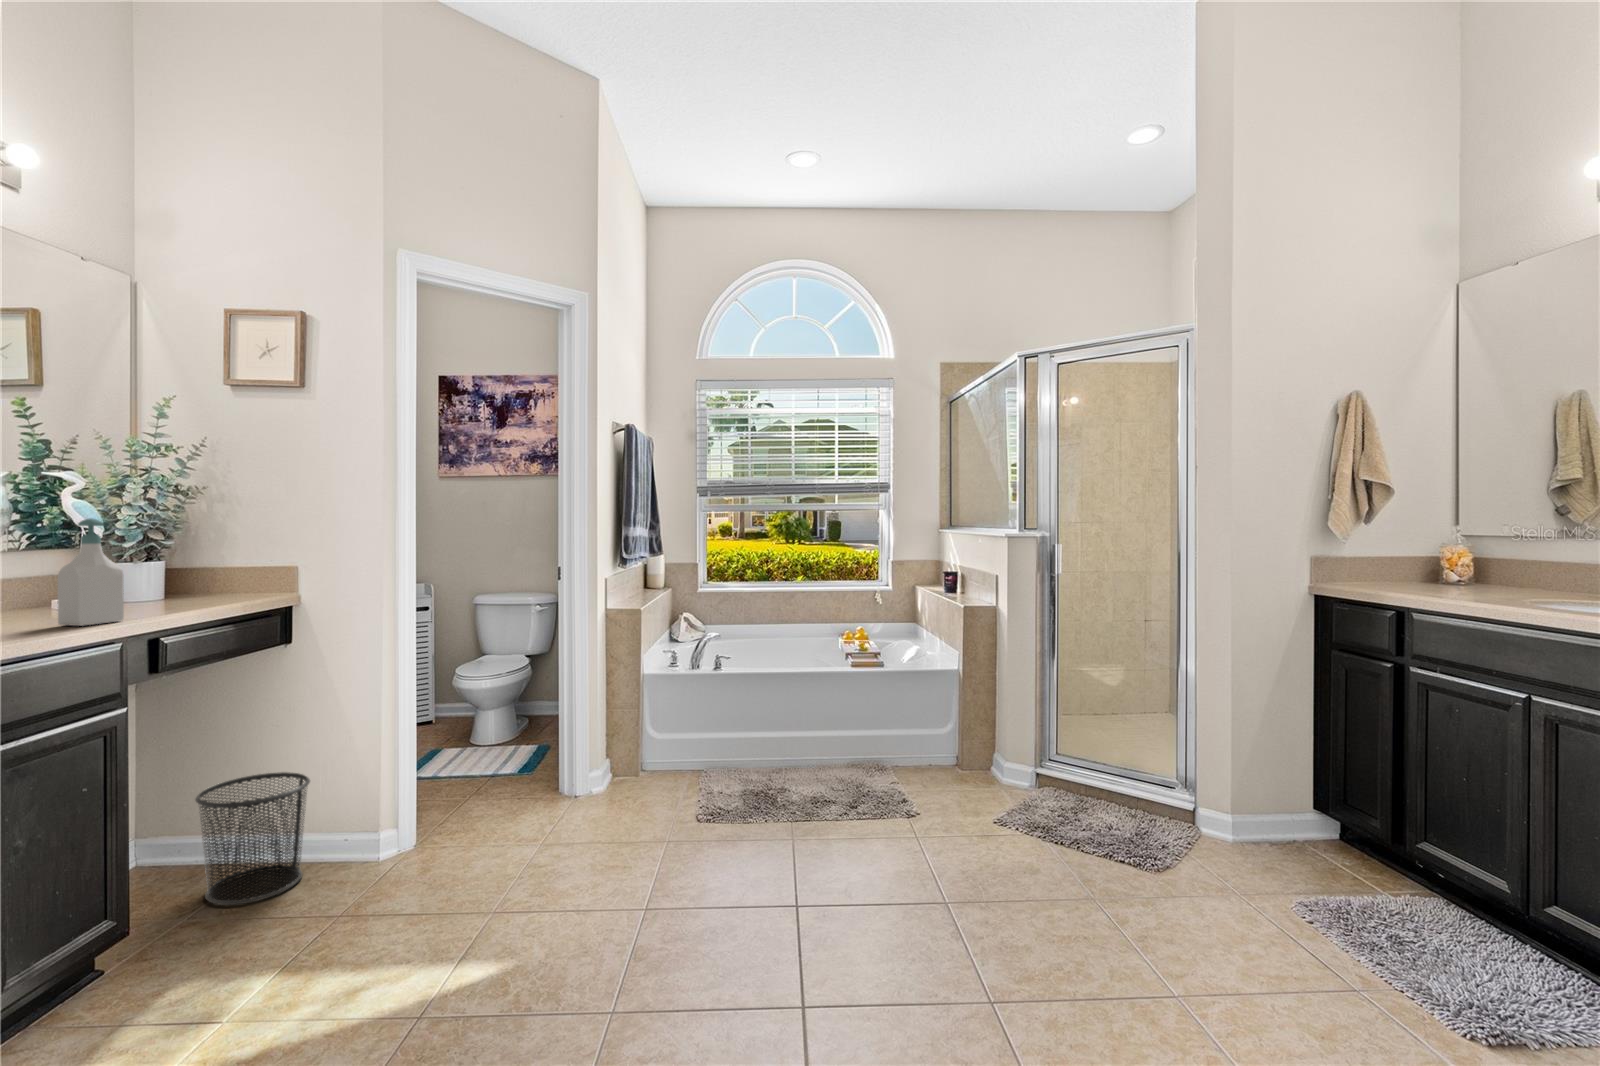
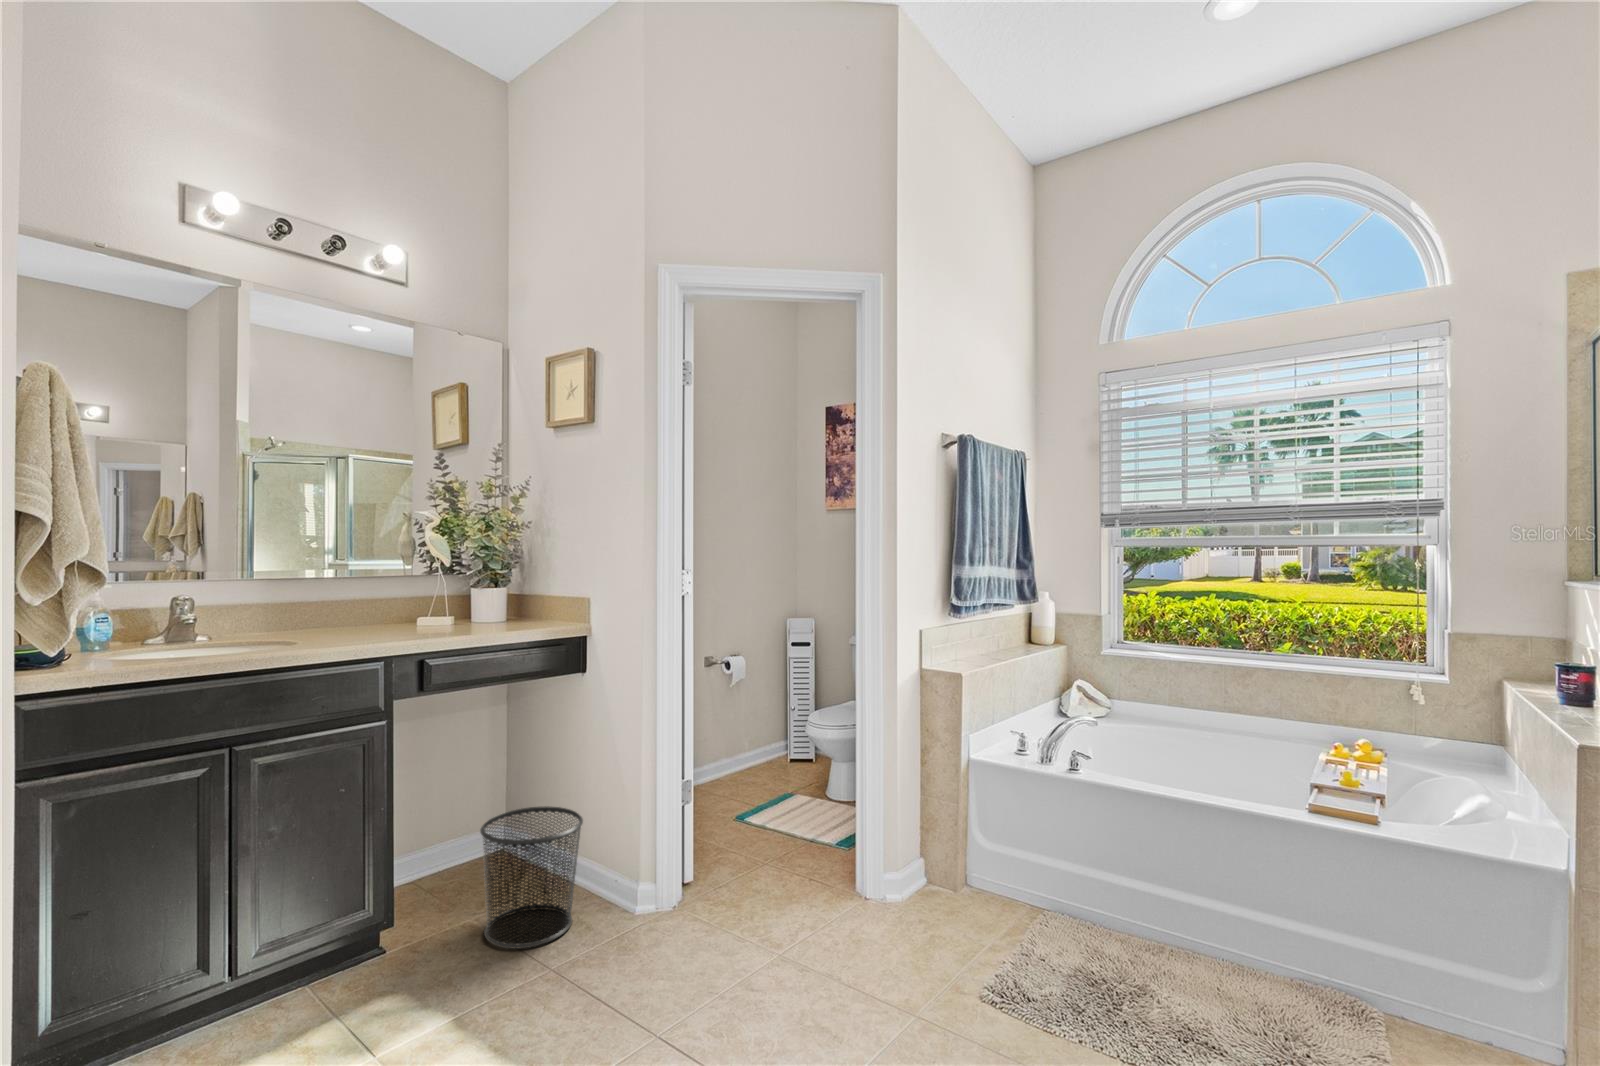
soap bottle: present [58,519,124,626] -> none [342,541,396,644]

